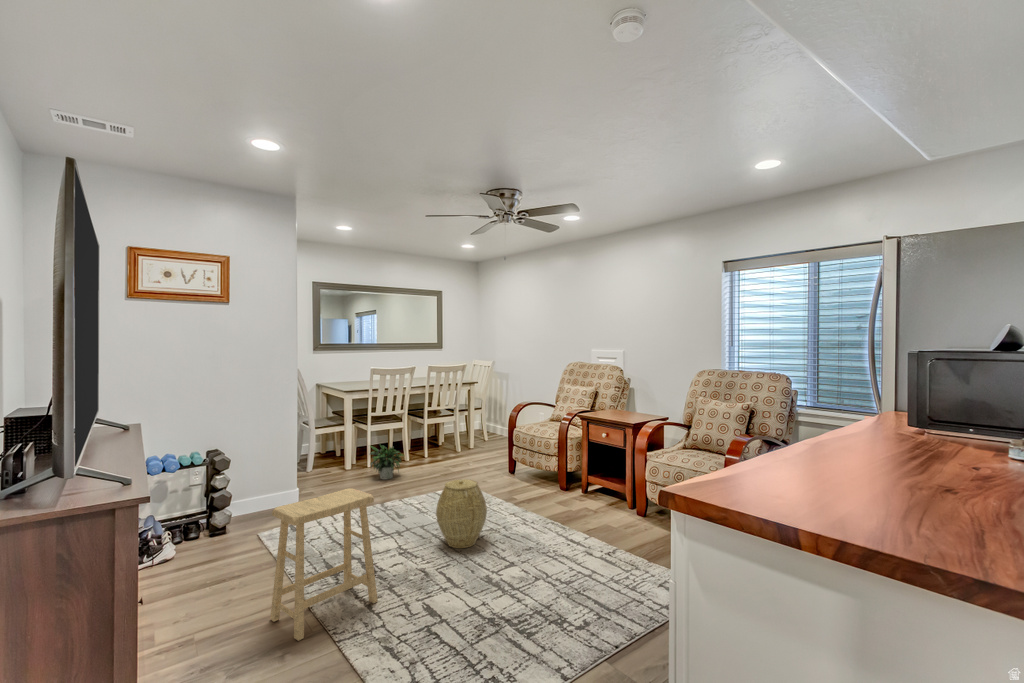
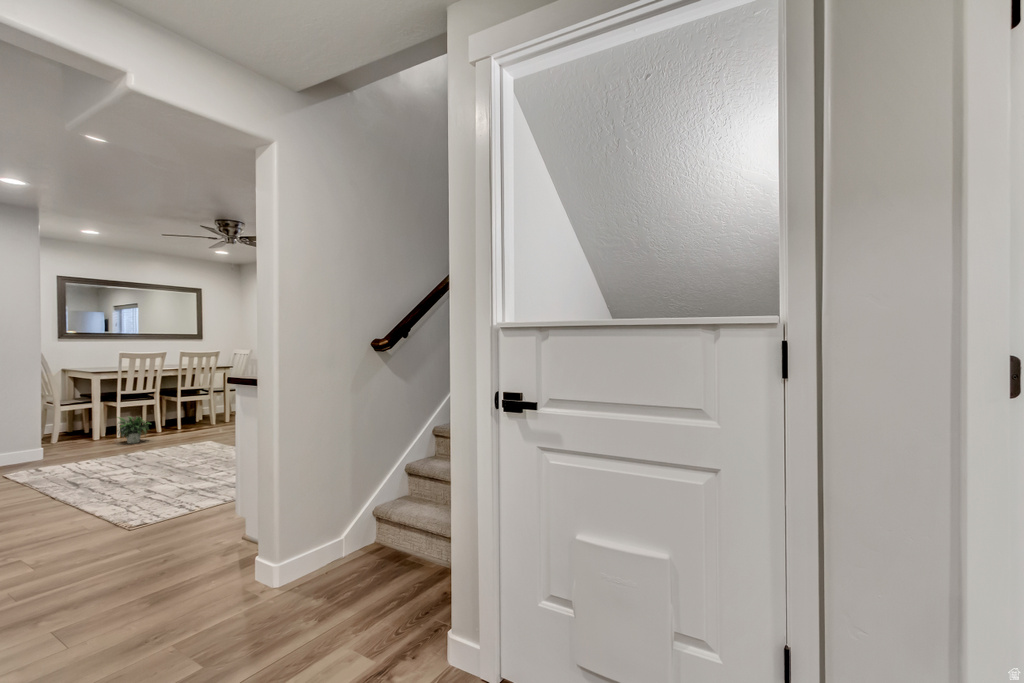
woven basket: present [436,479,487,548] -> none [165,425,205,469]
footstool: present [270,488,378,641] -> none [27,425,111,507]

